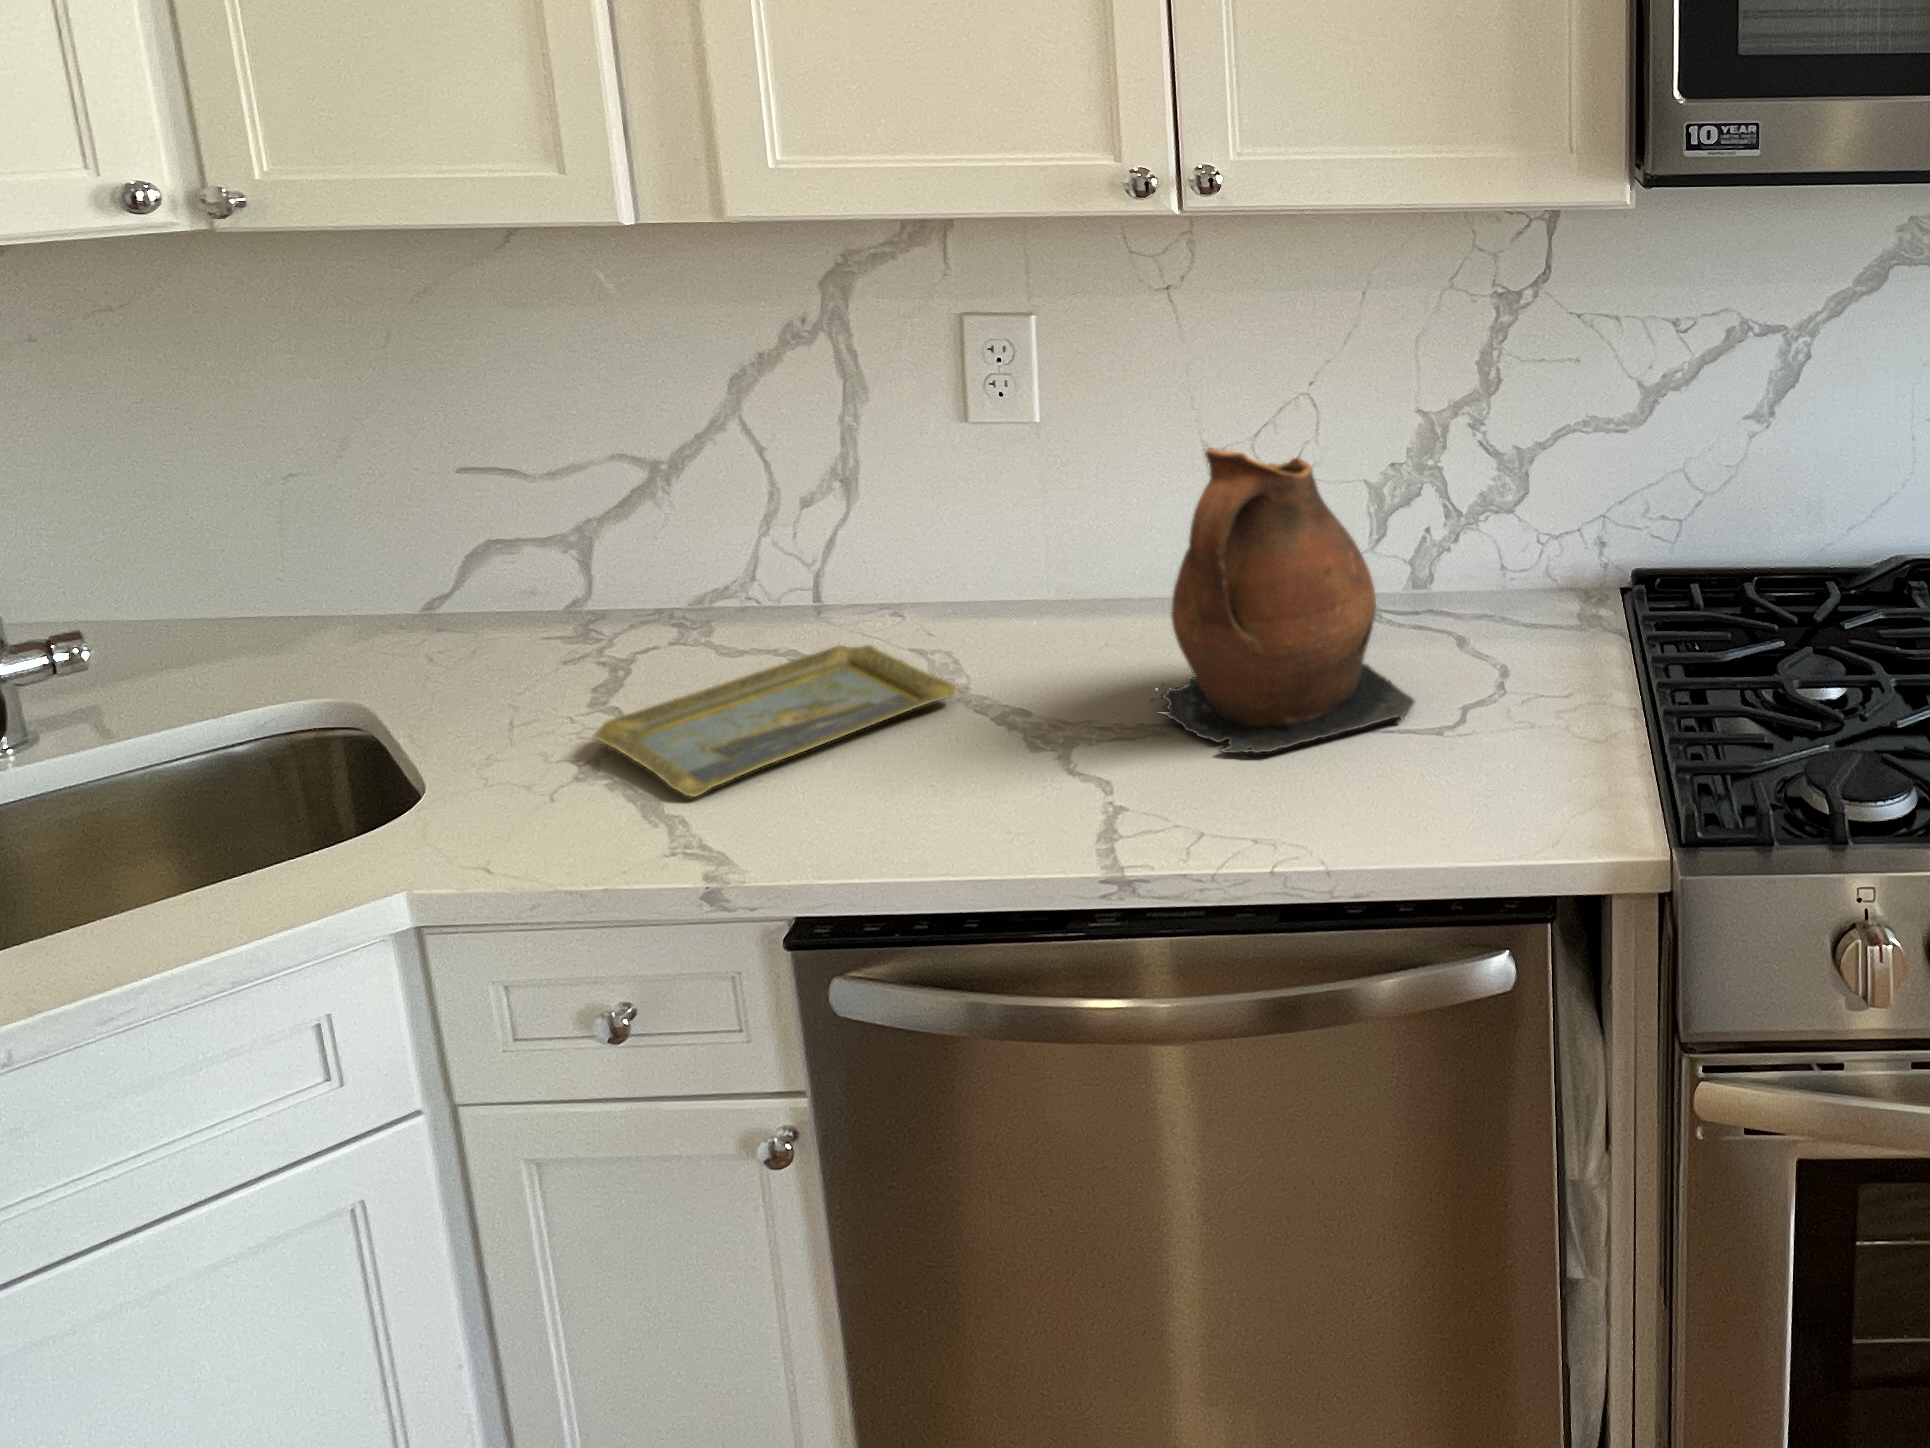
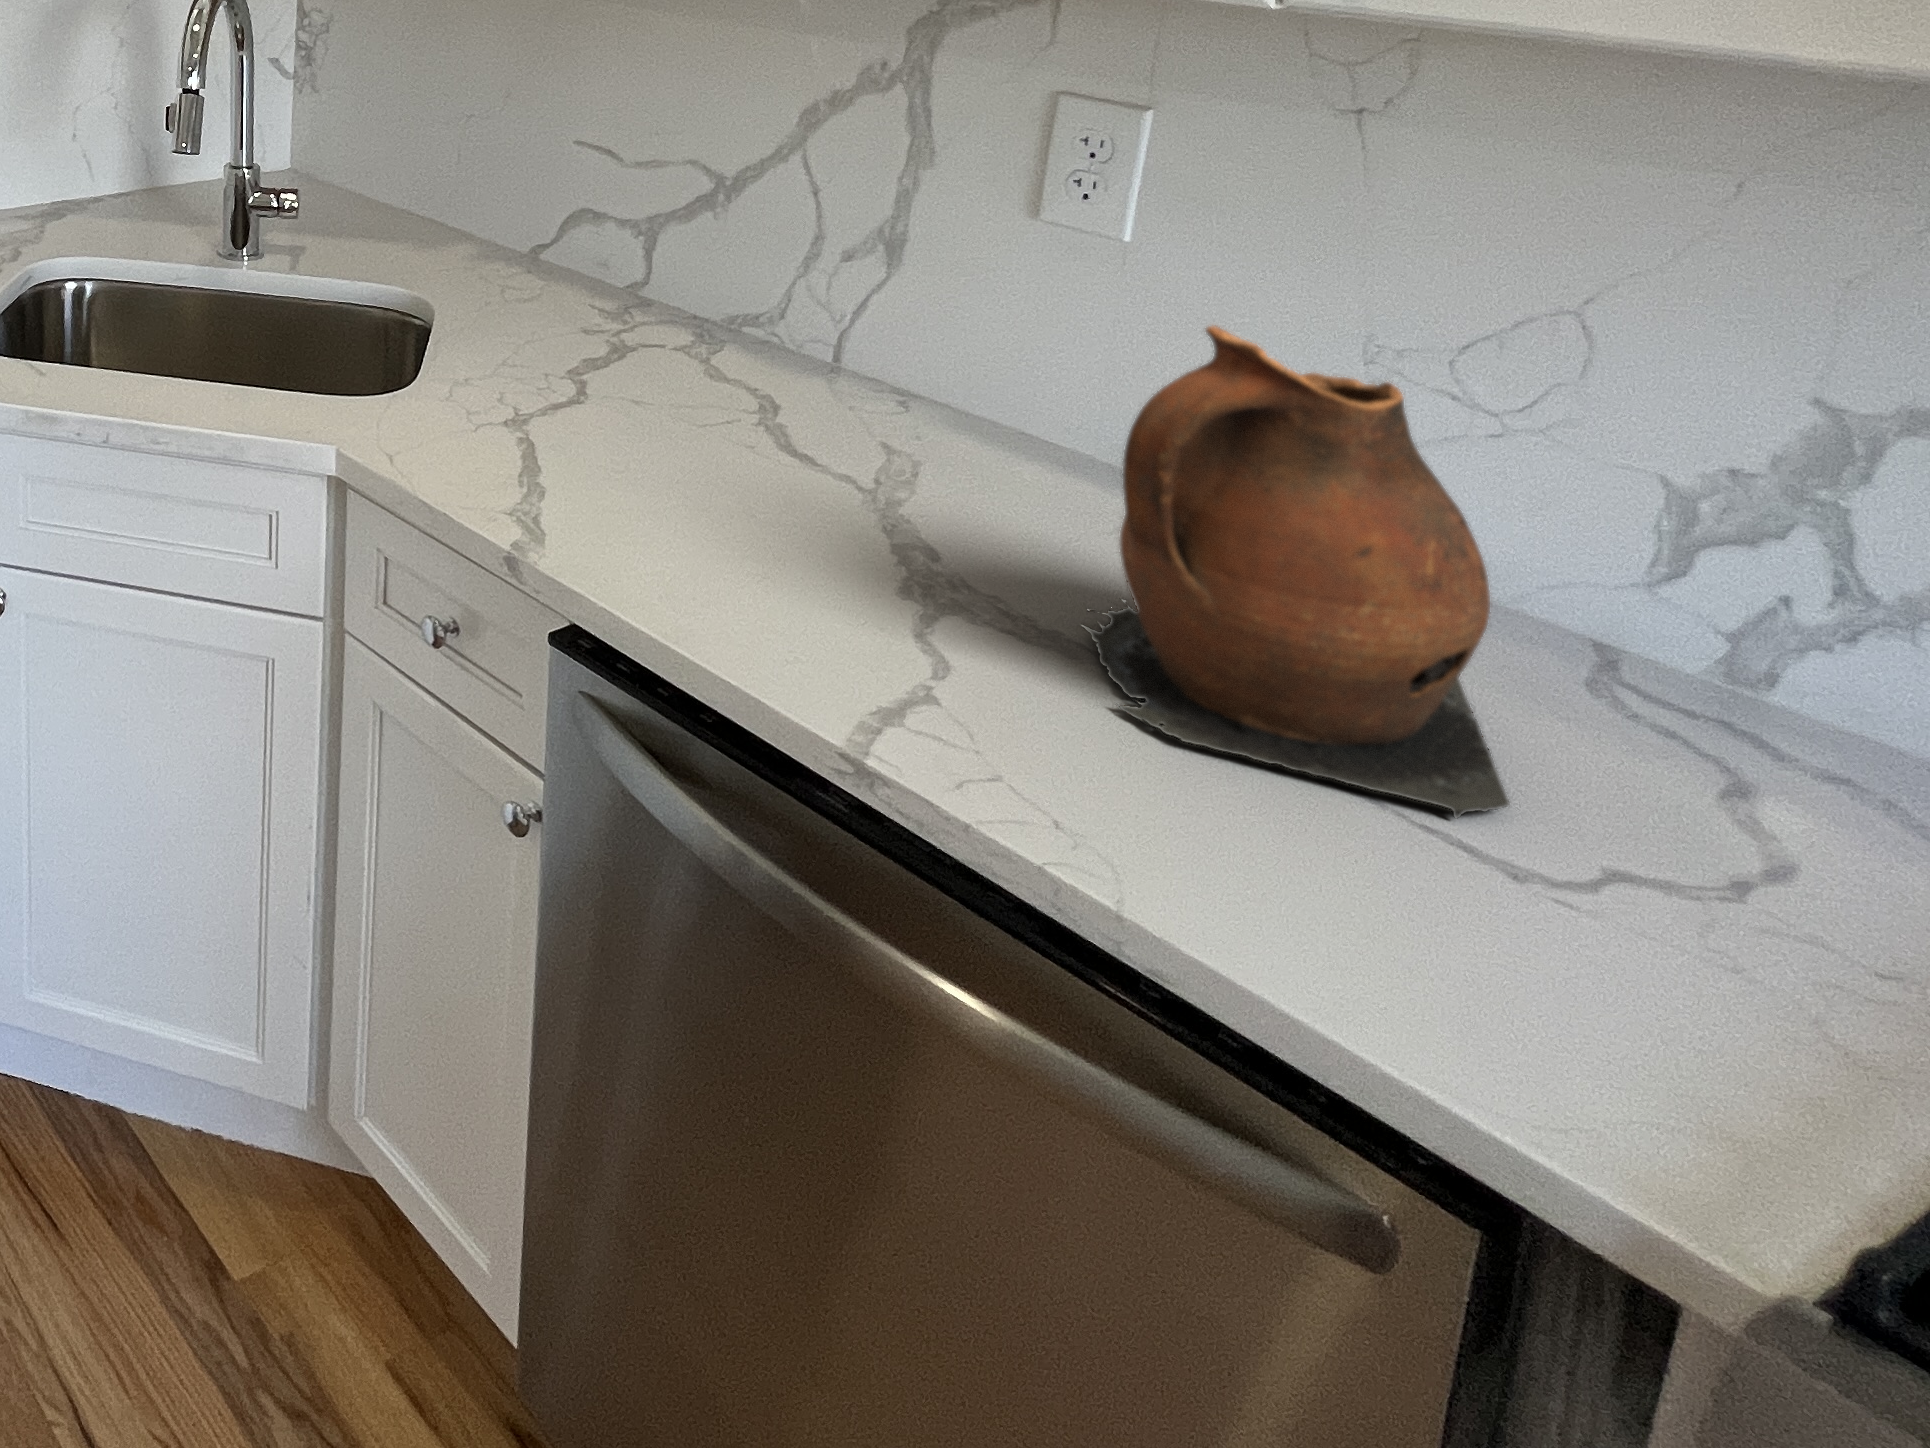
tray: present [593,645,956,797] -> none [532,387,878,502]

